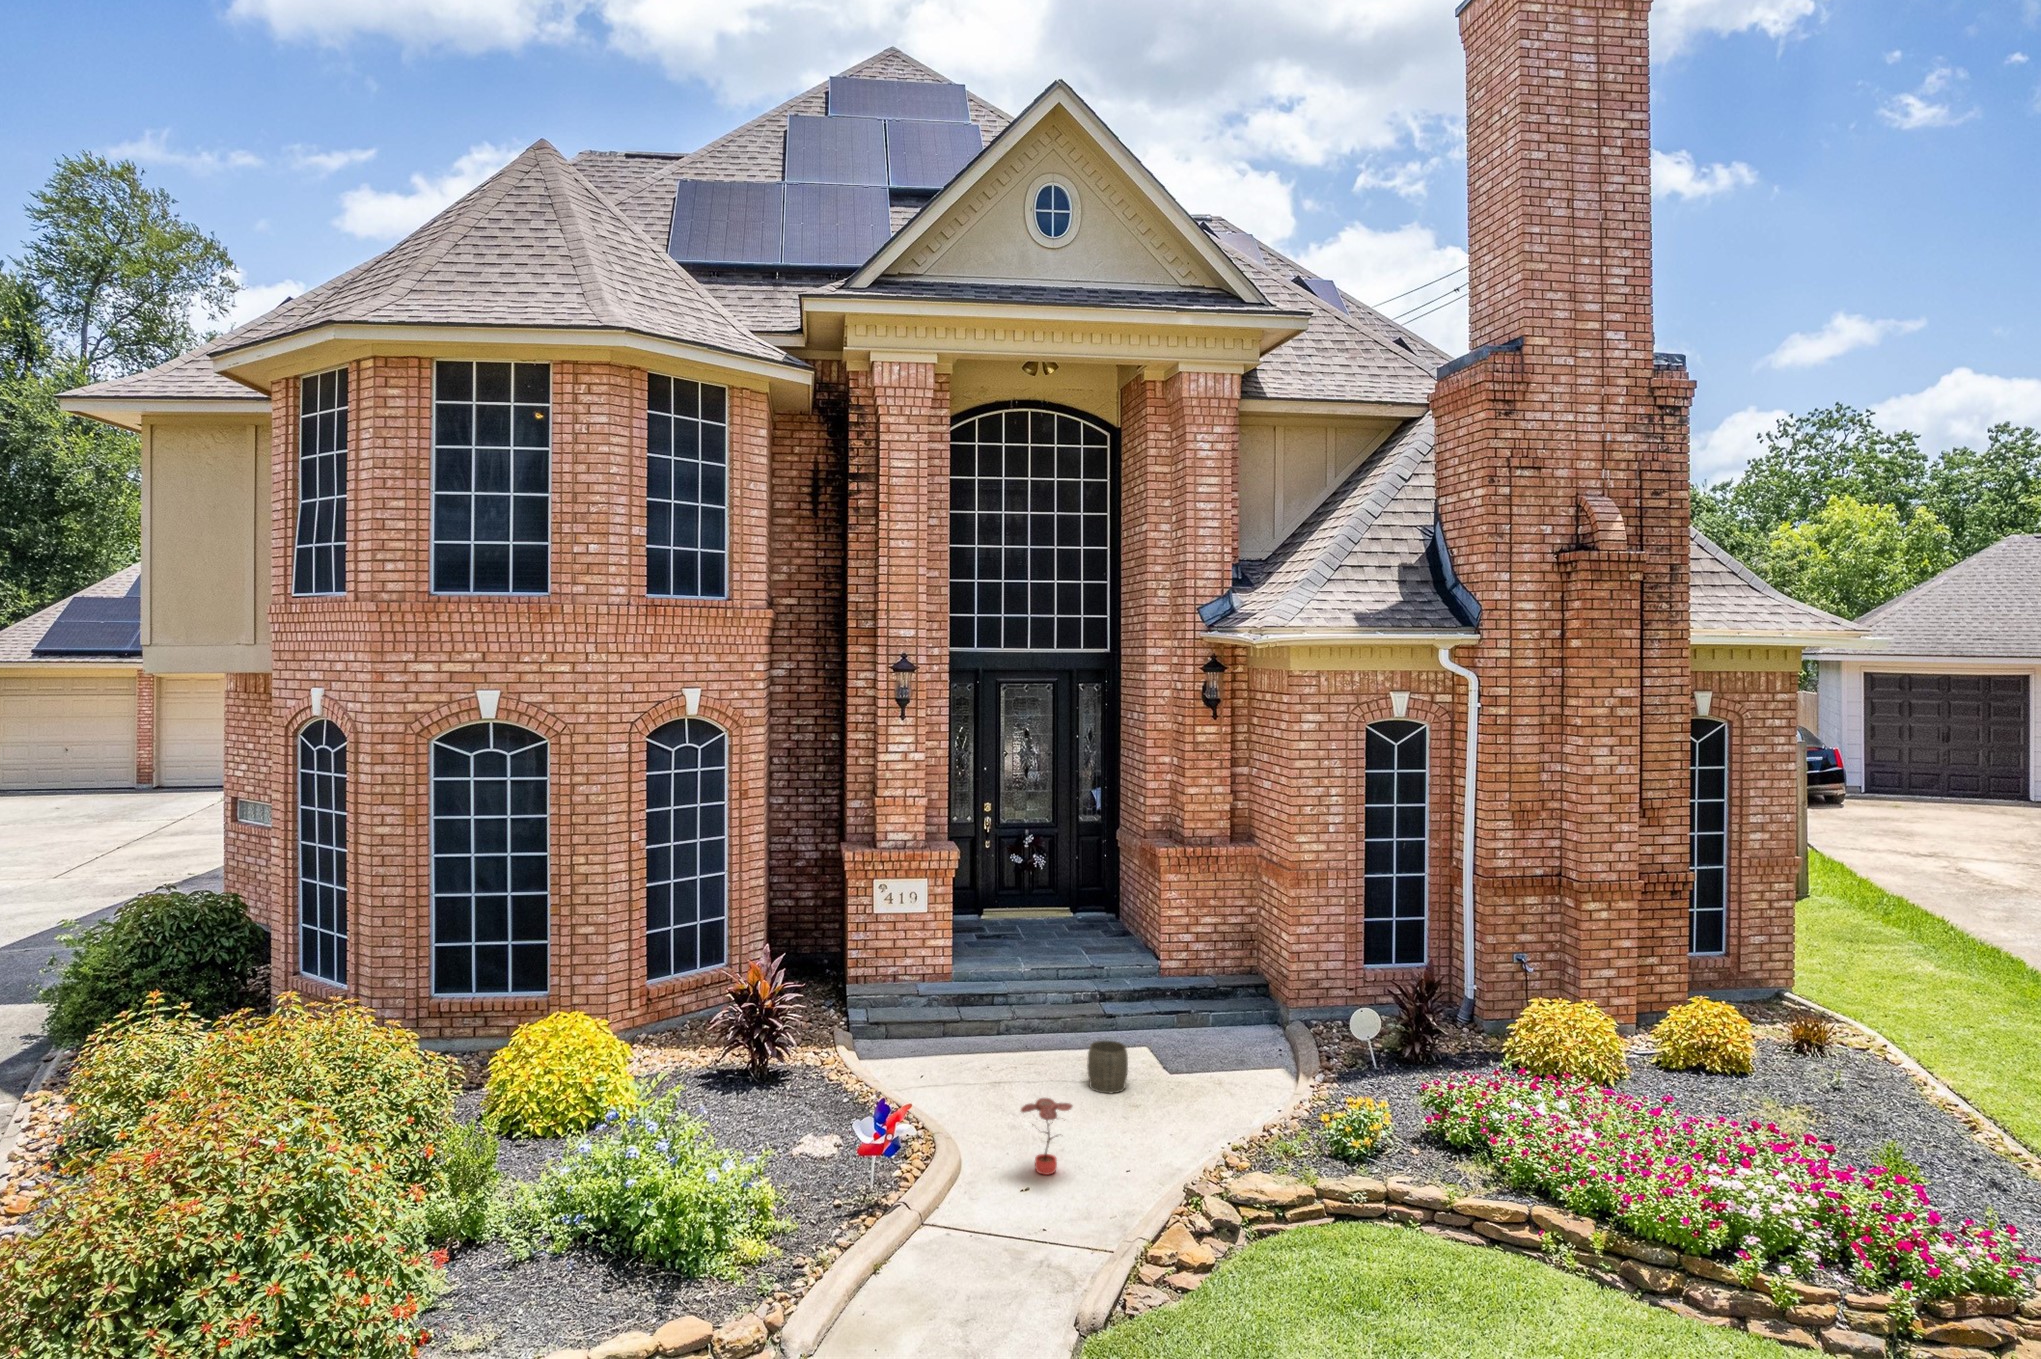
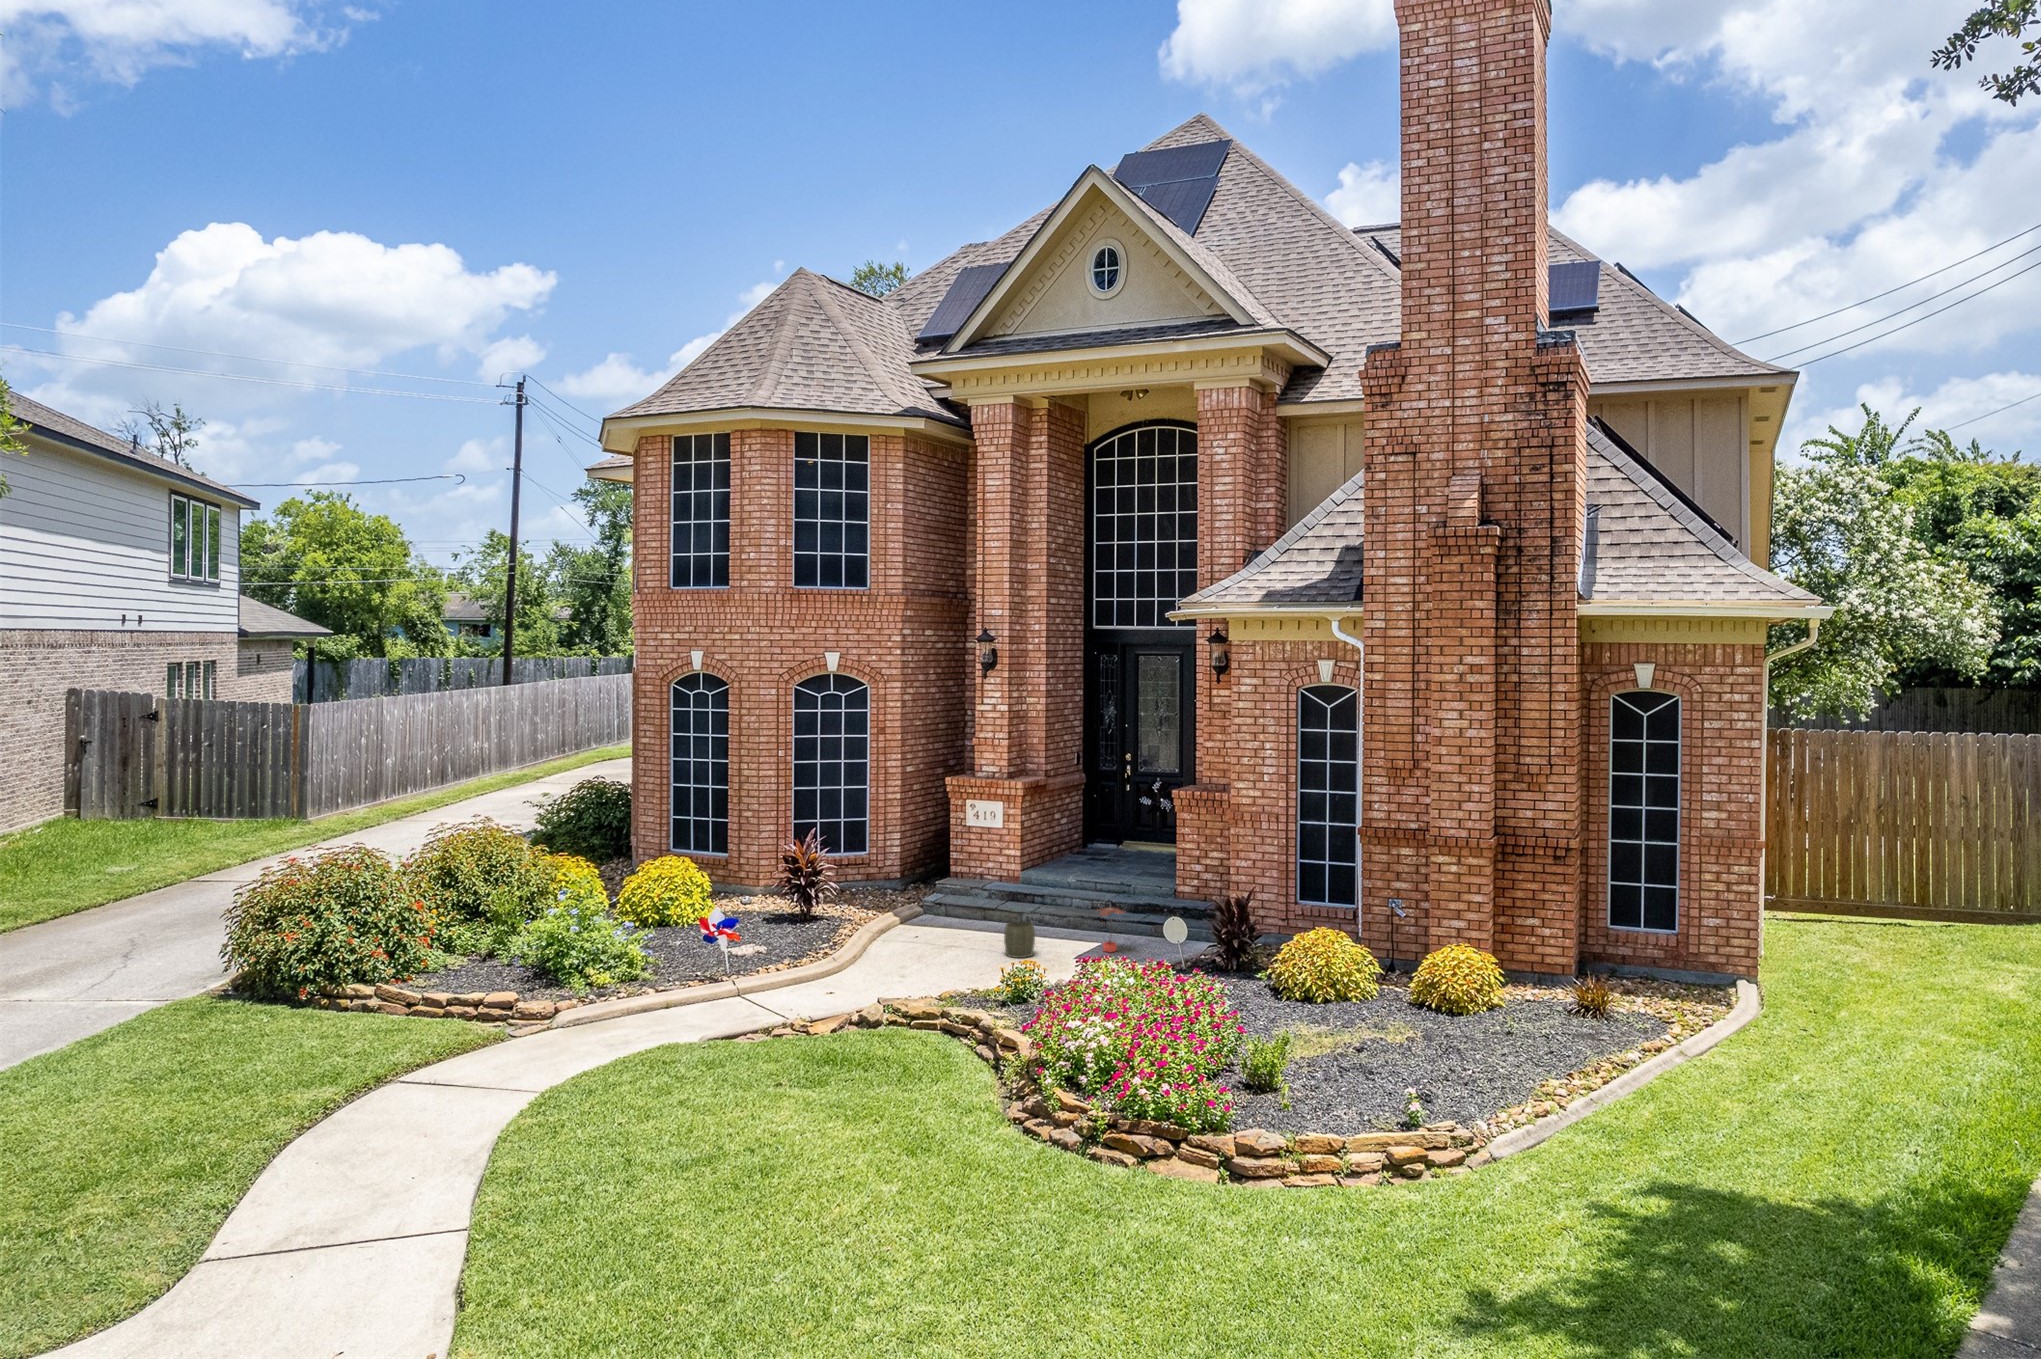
potted plant: present [1021,1098,1072,1175] -> present [1097,907,1125,952]

